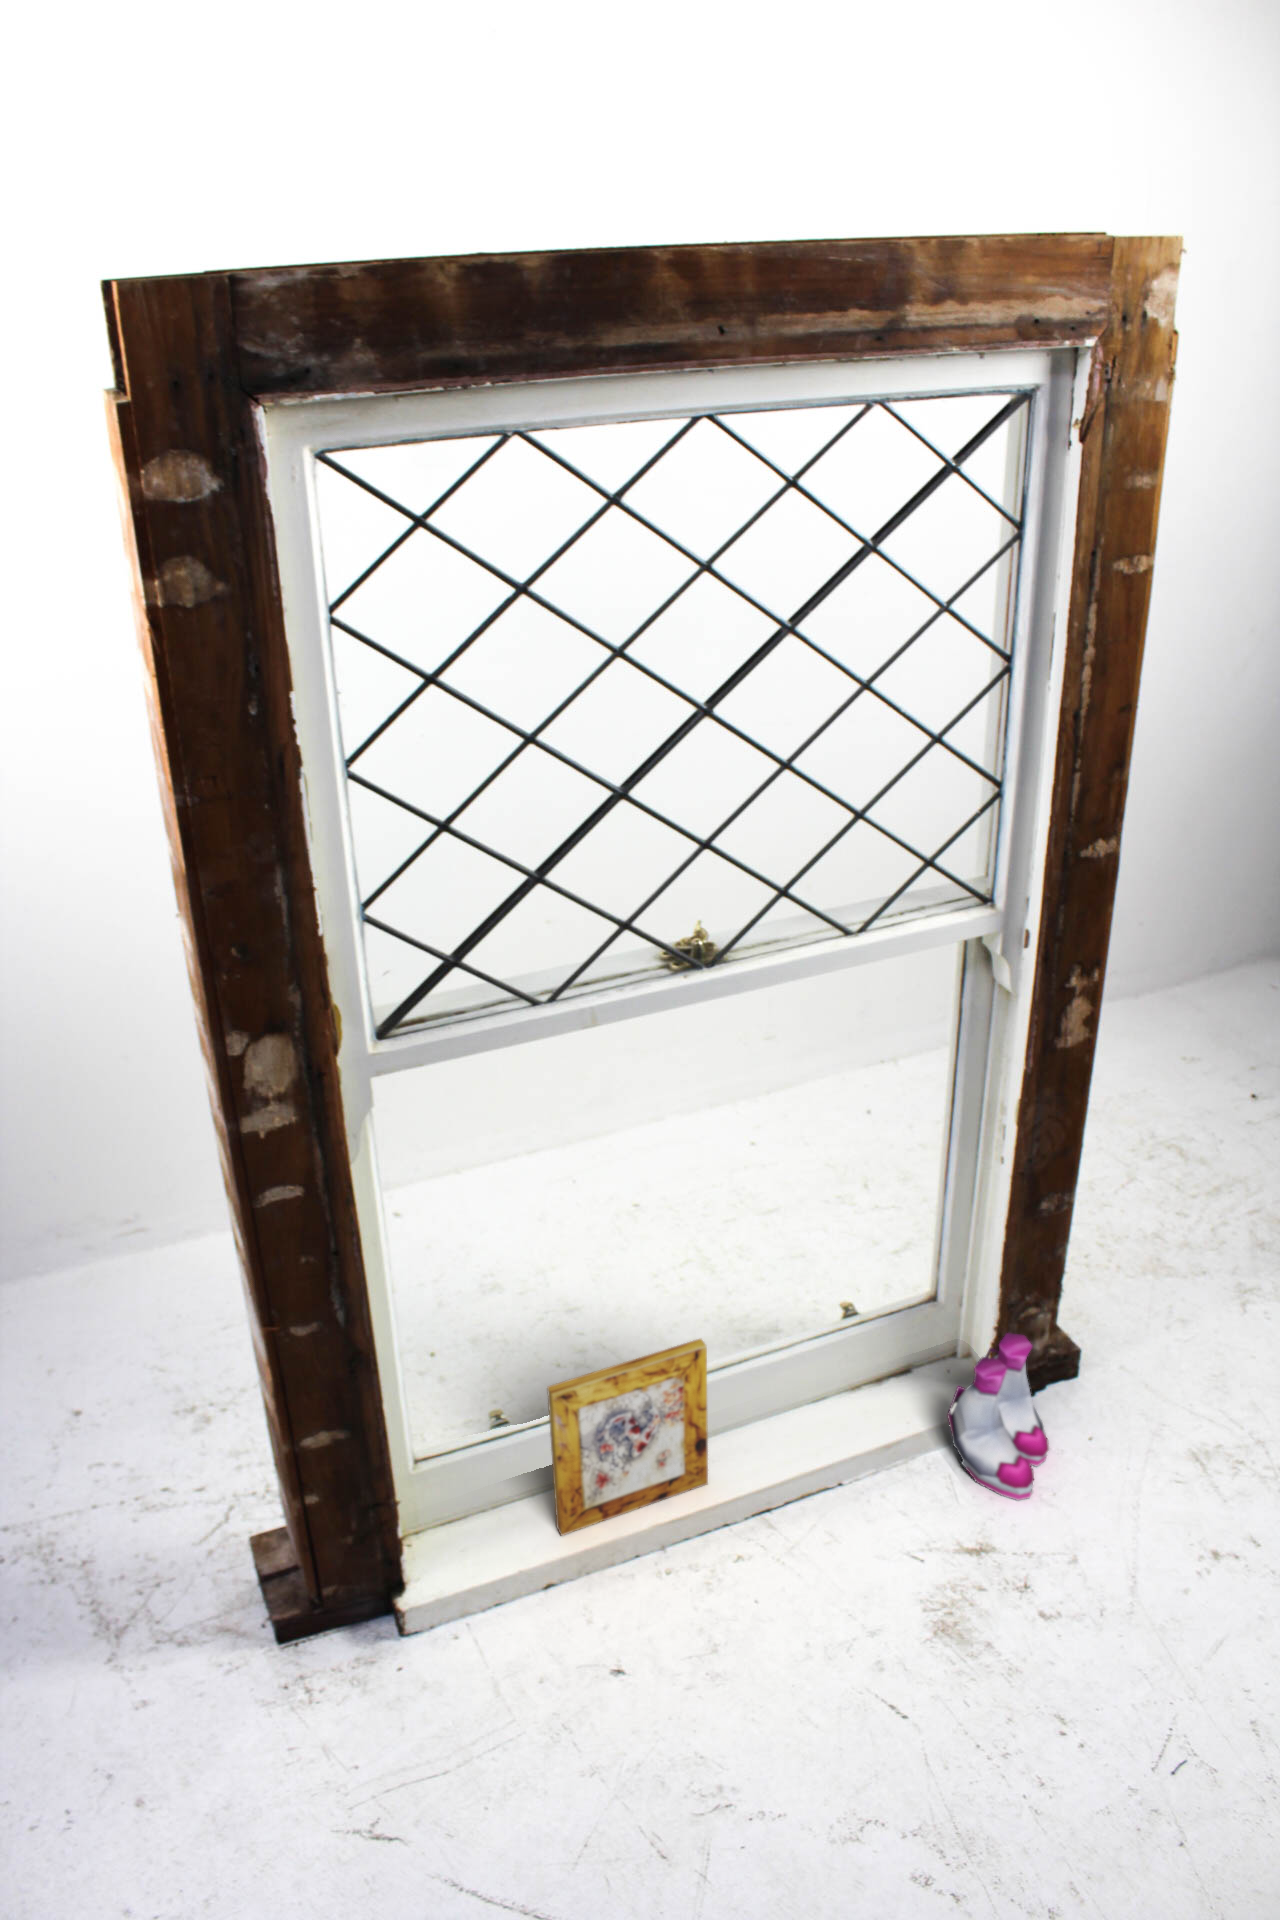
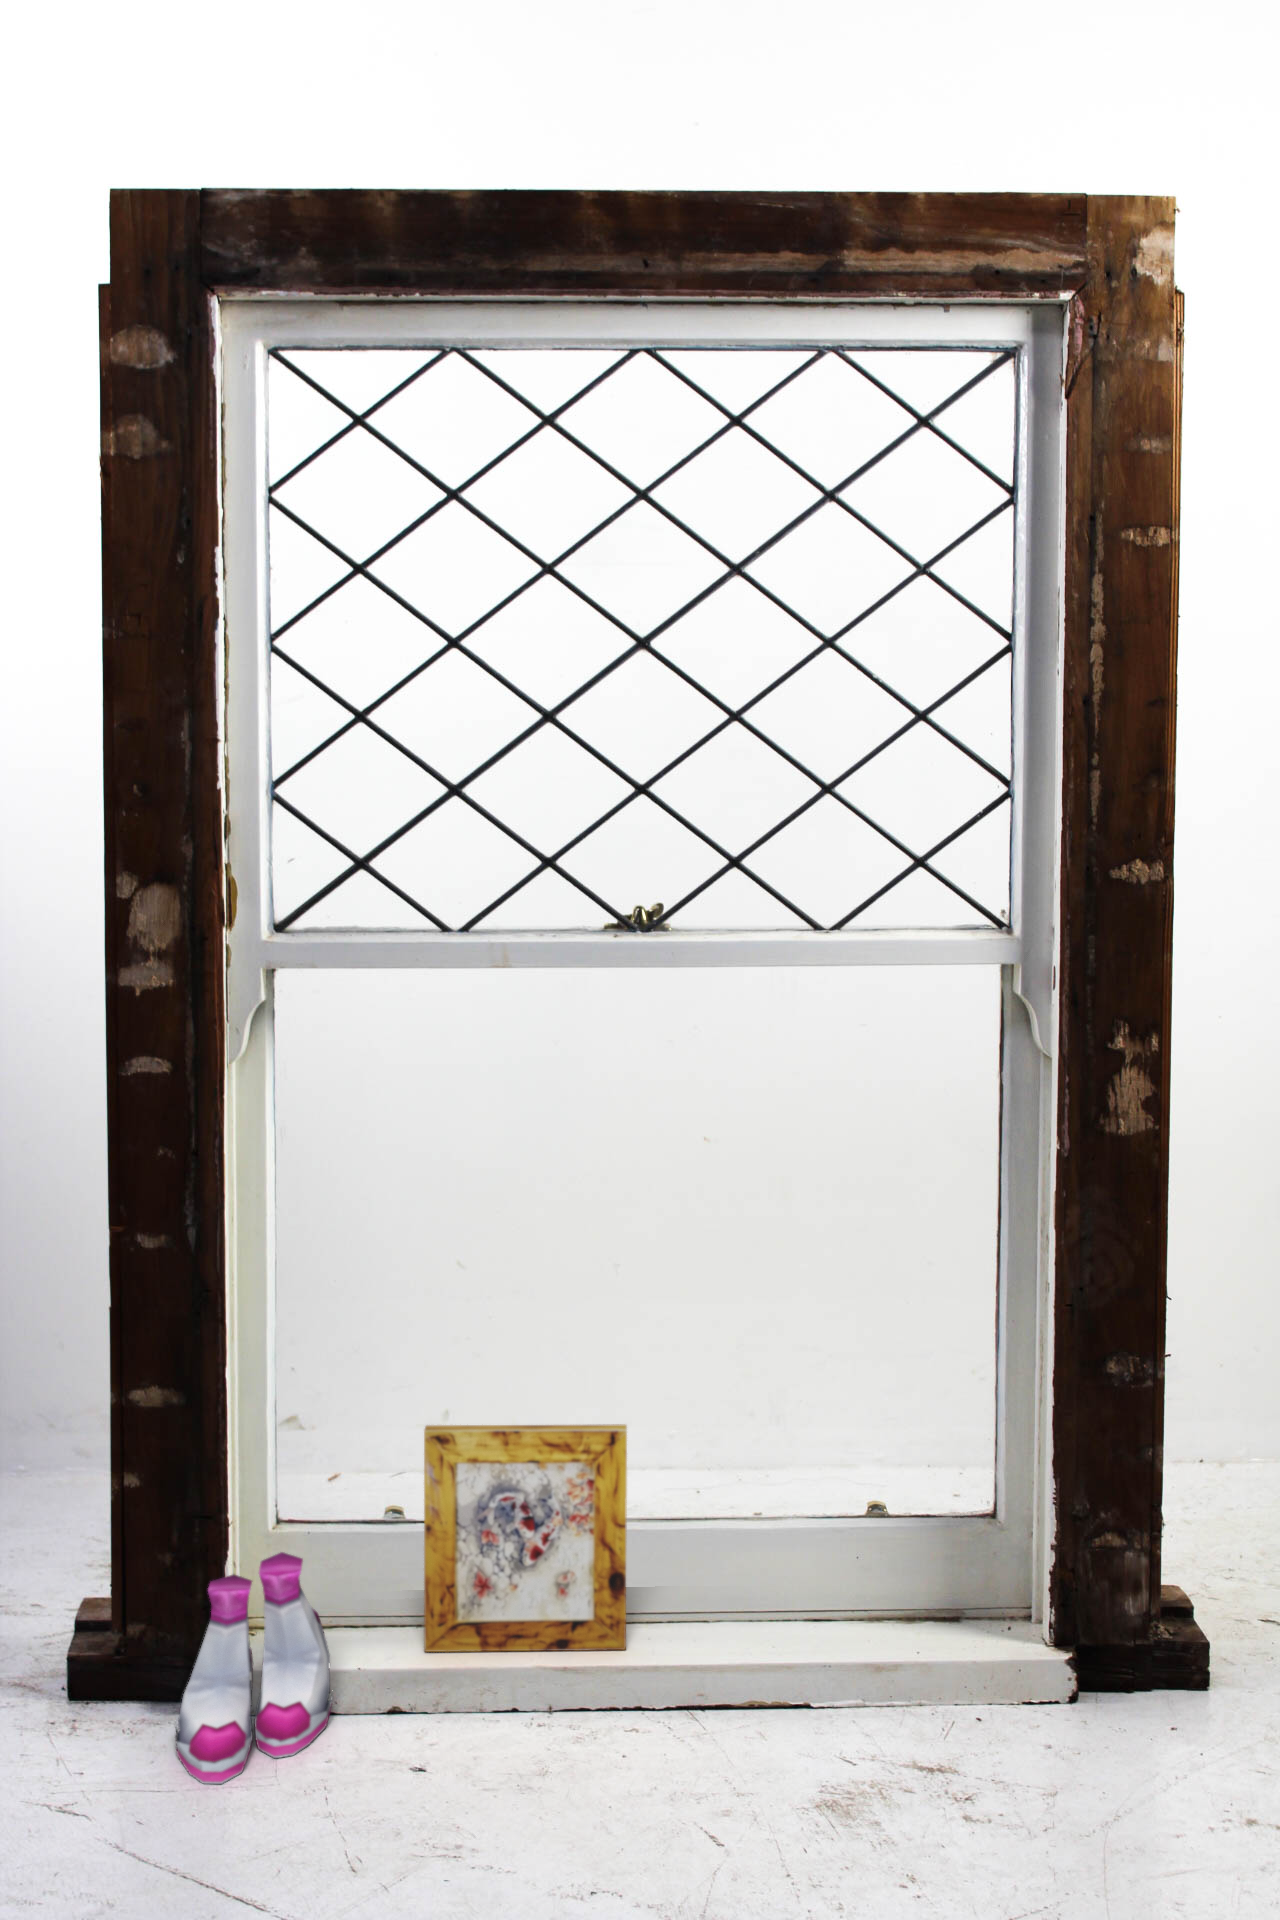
boots: present [947,1333,1049,1500] -> present [175,1552,332,1784]

